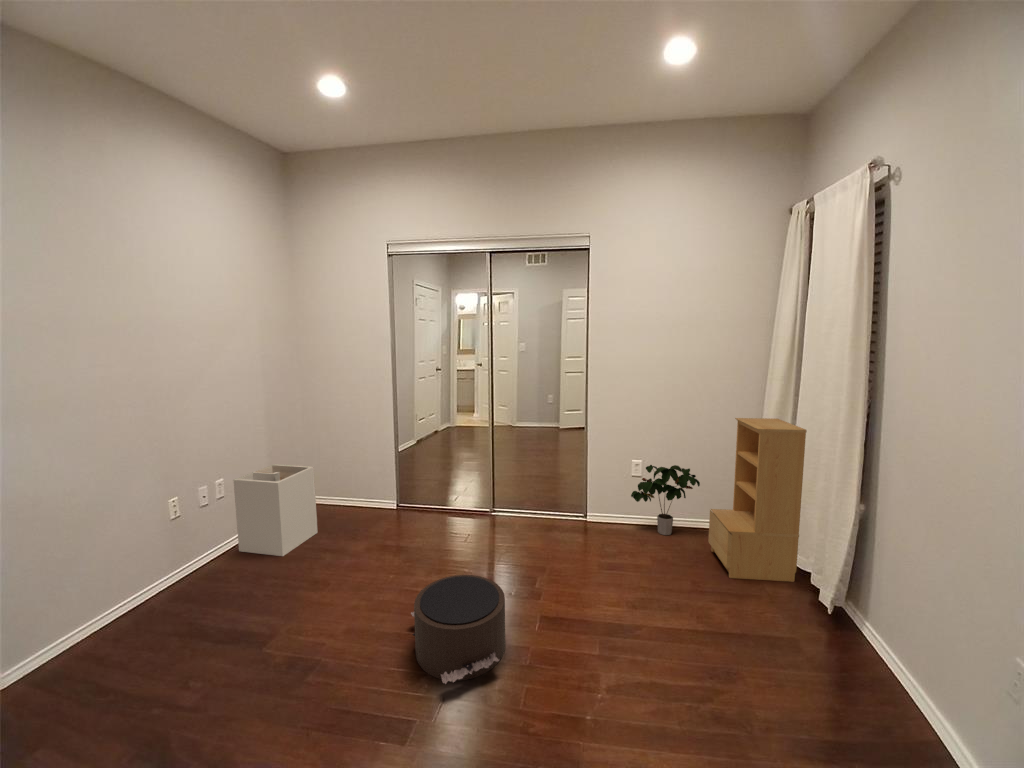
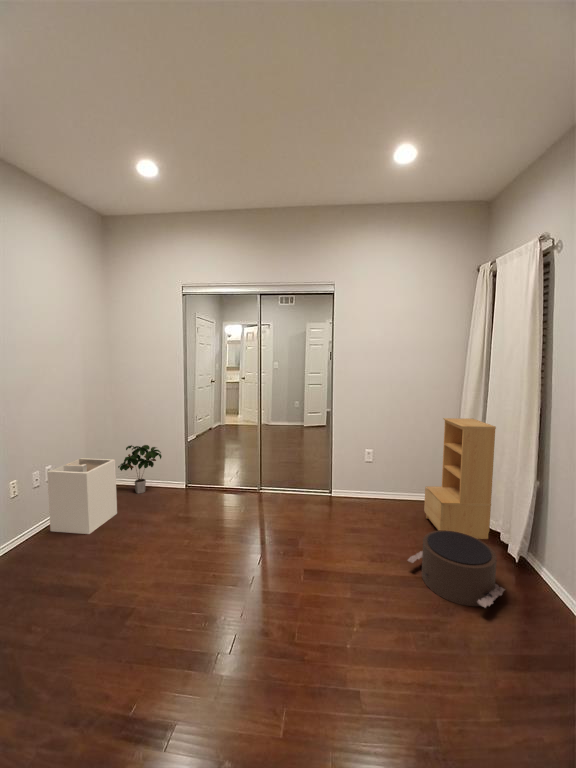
potted plant: present [631,465,700,535] -> present [118,445,162,493]
pouf: present [411,575,505,684] -> present [408,530,505,608]

